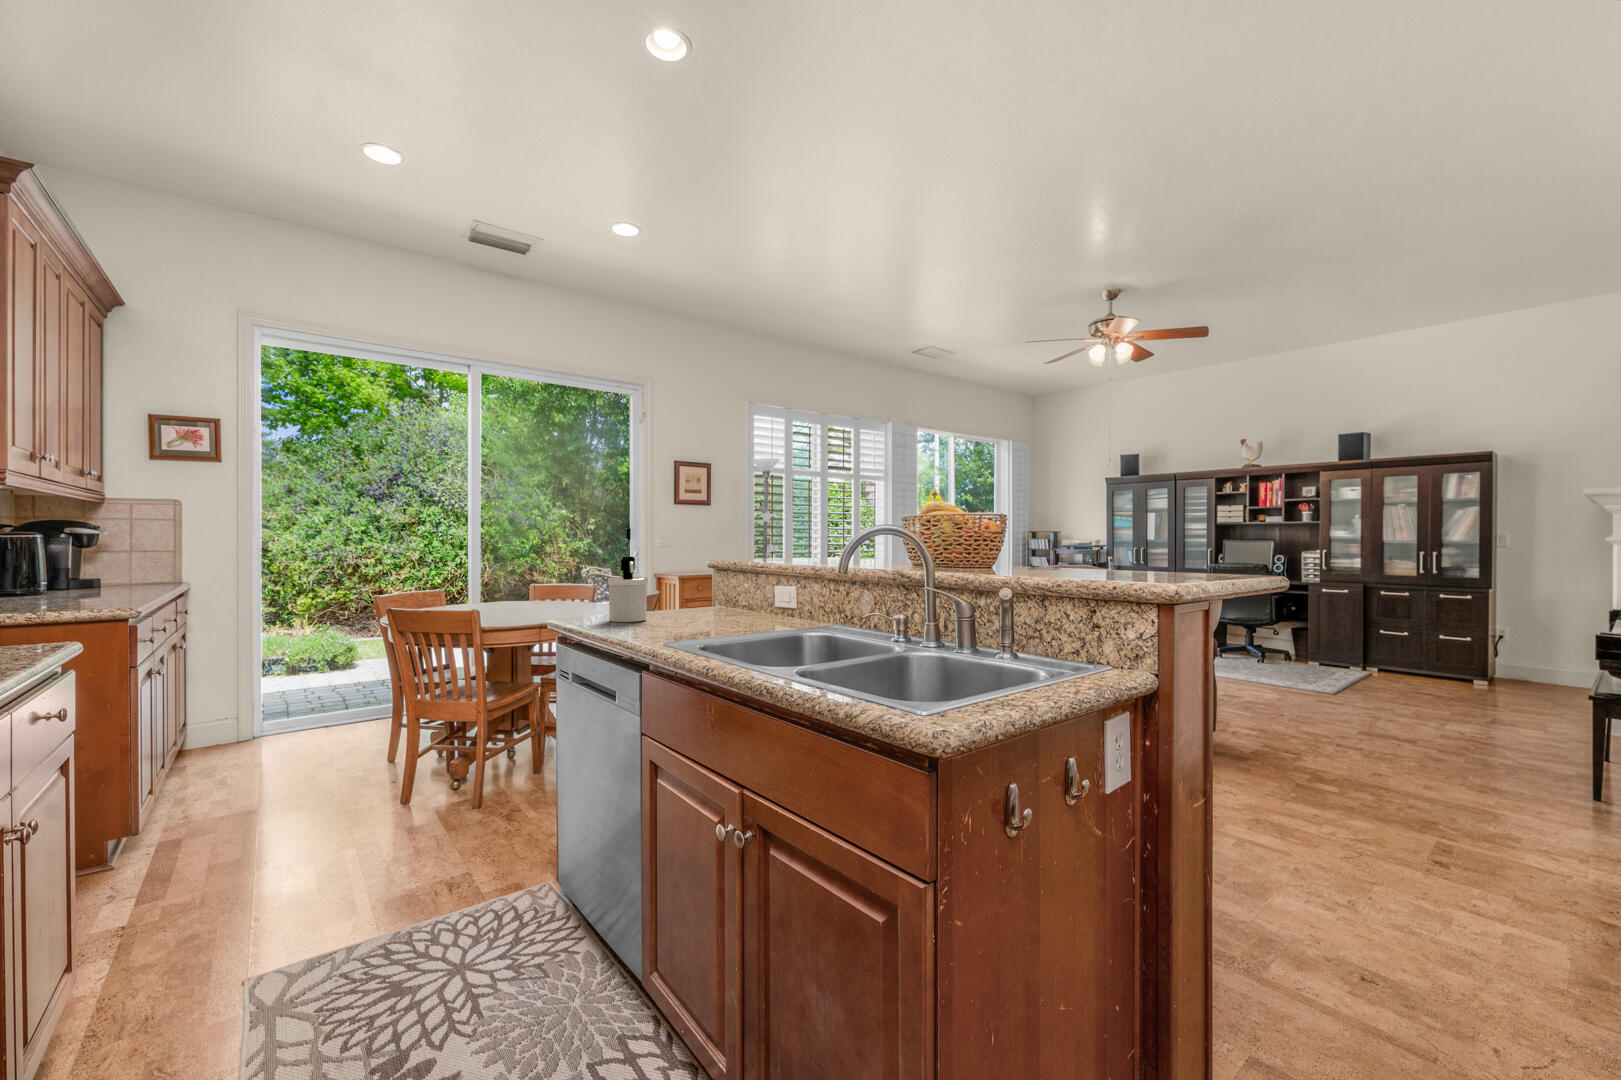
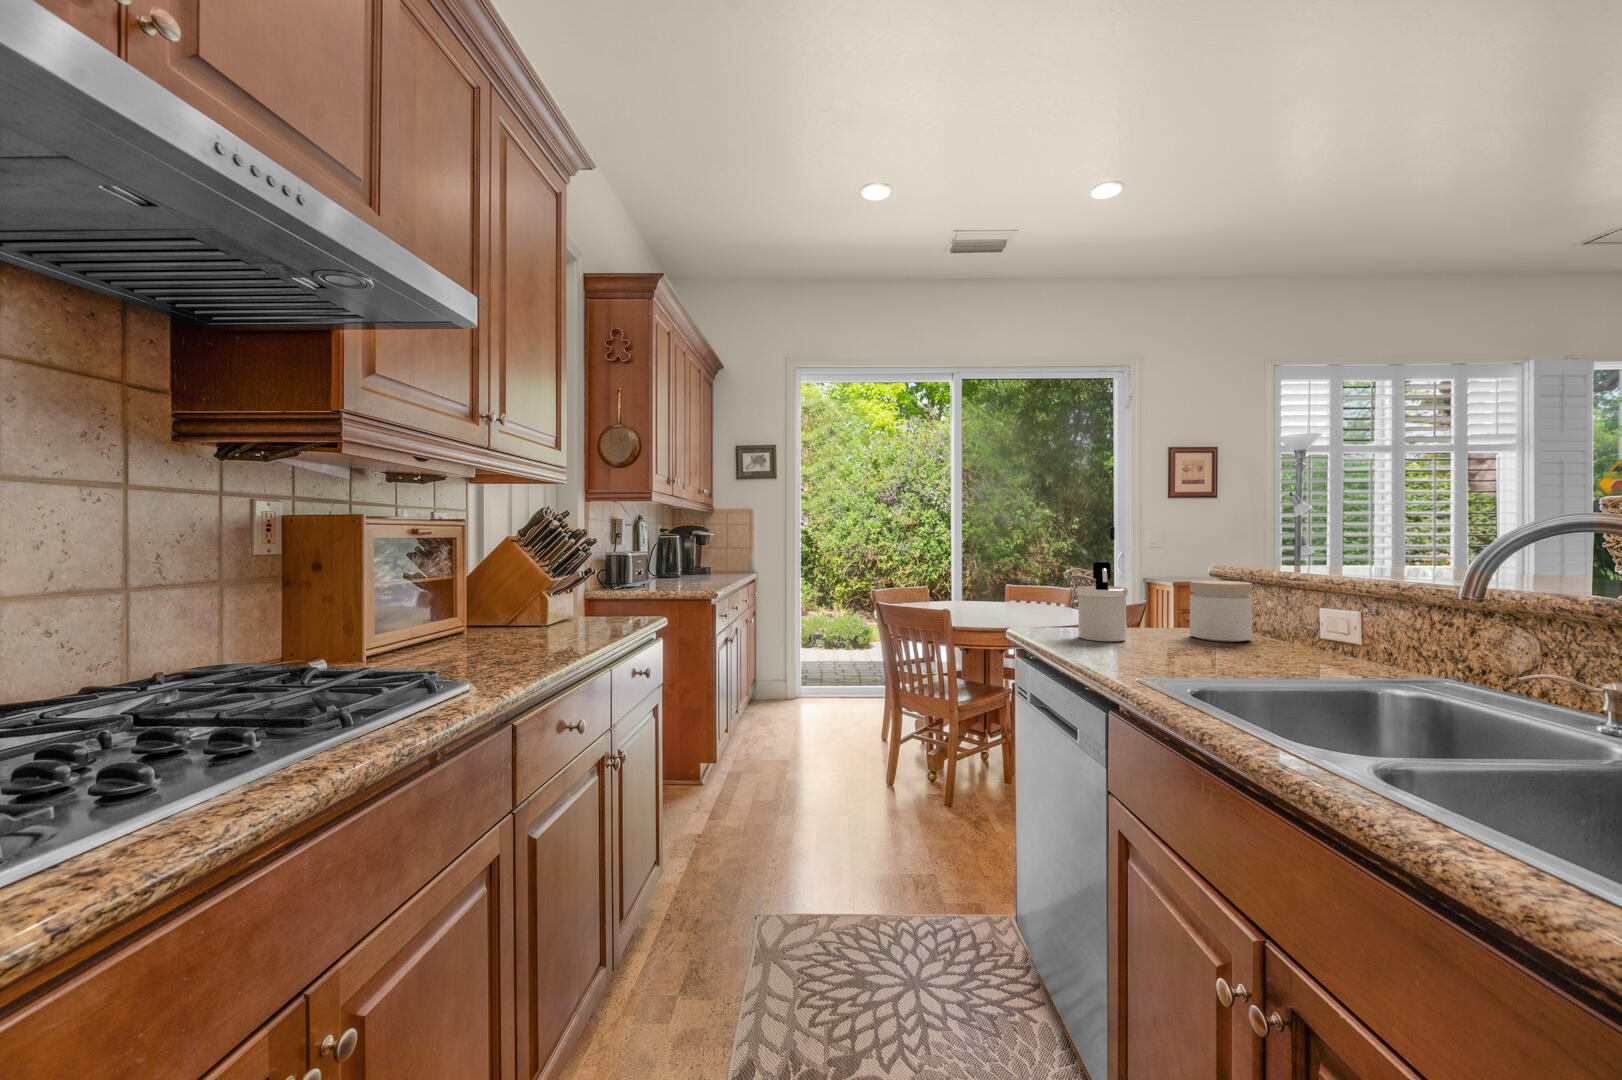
jar: none [691,569,732,615] -> present [1190,580,1252,642]

